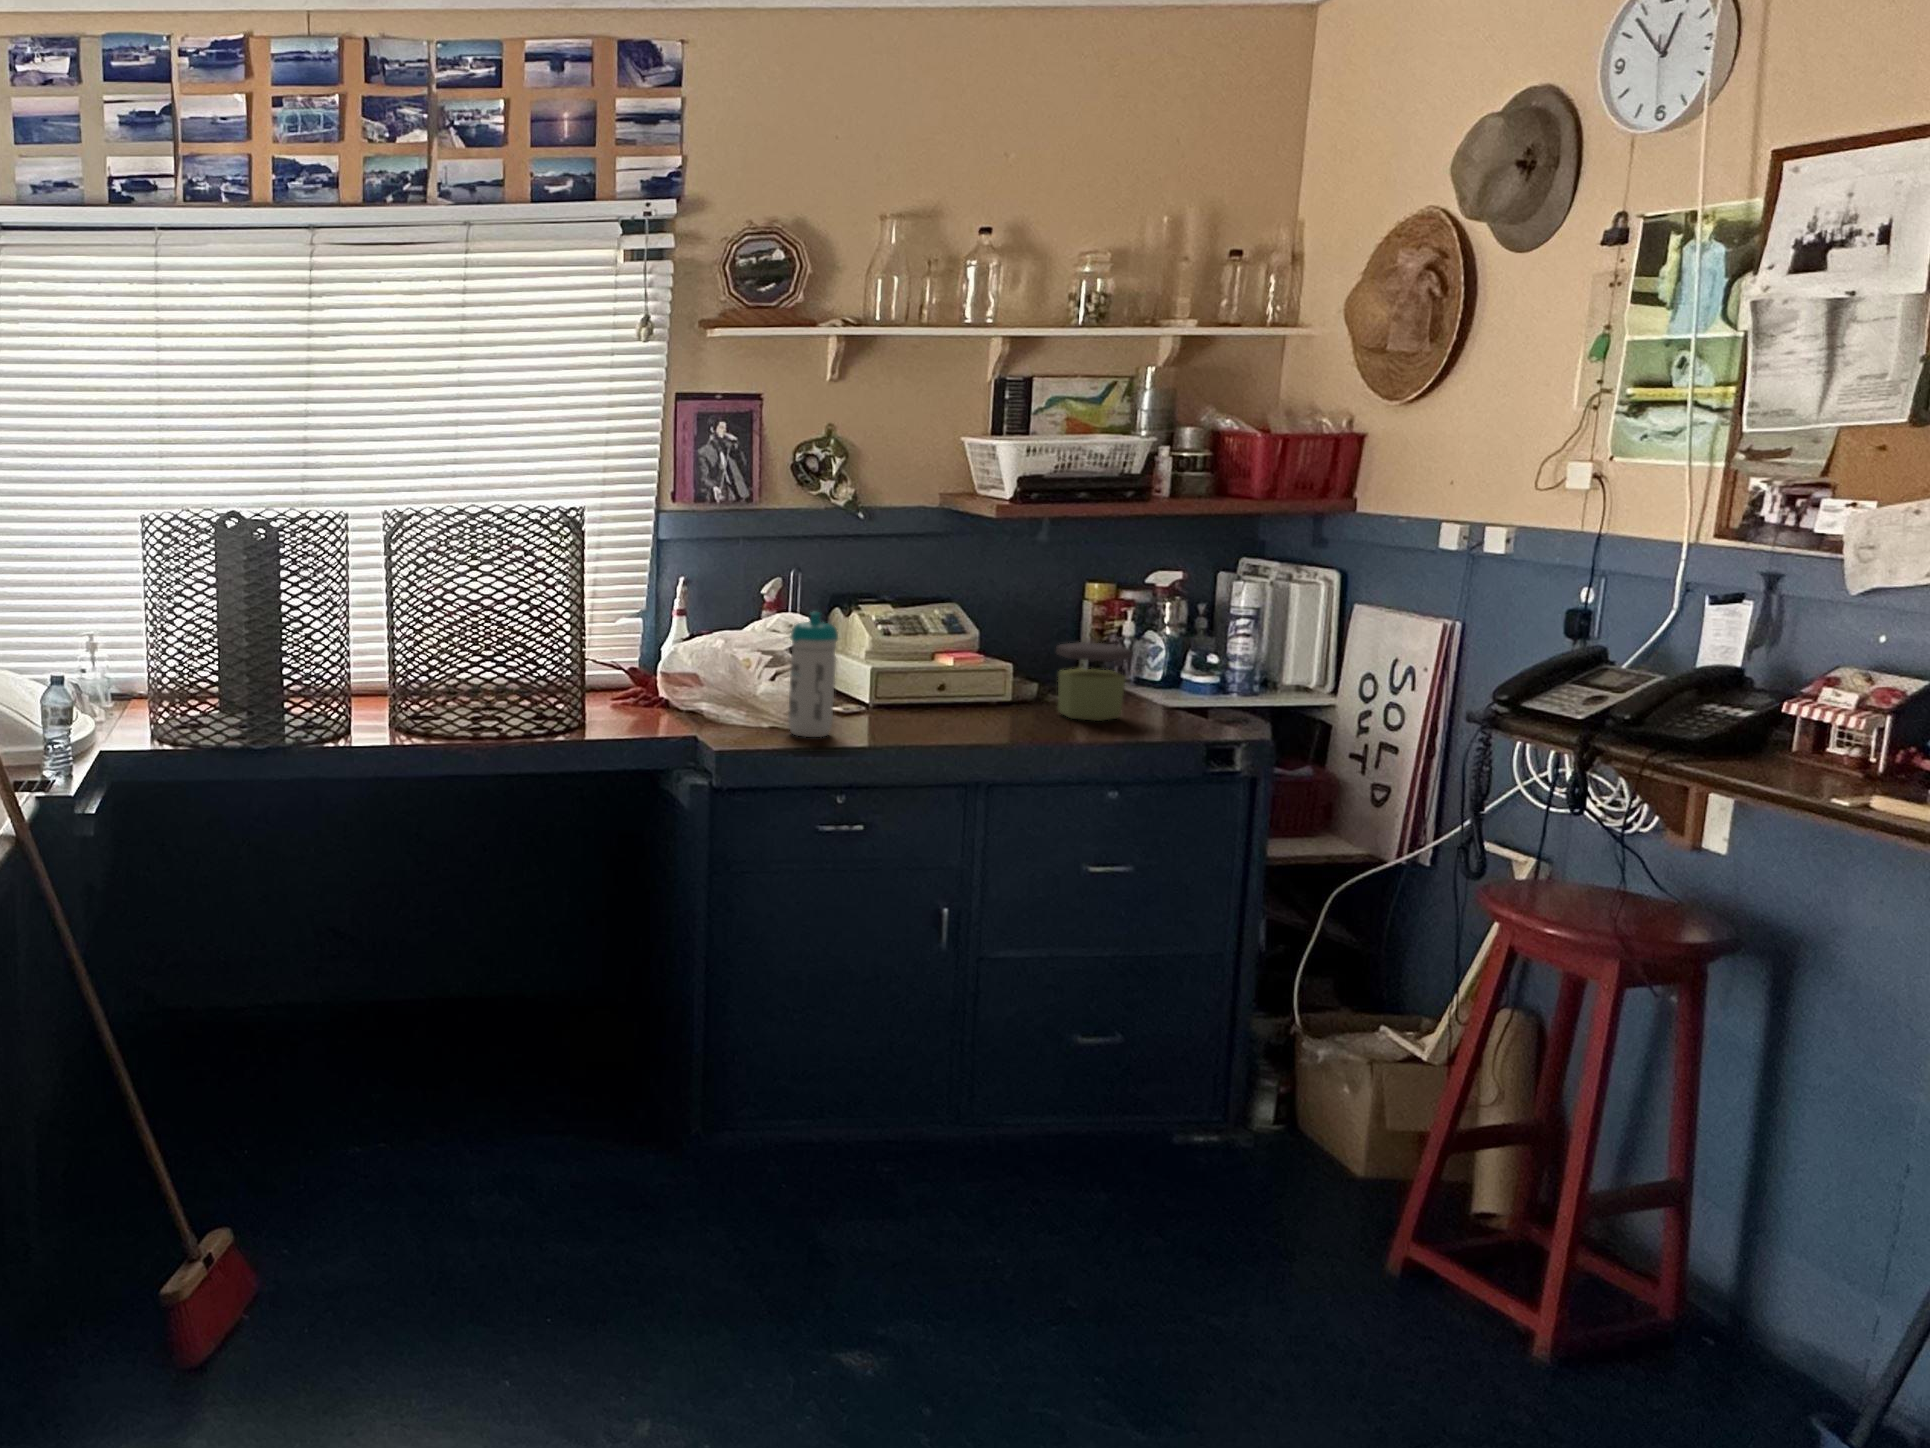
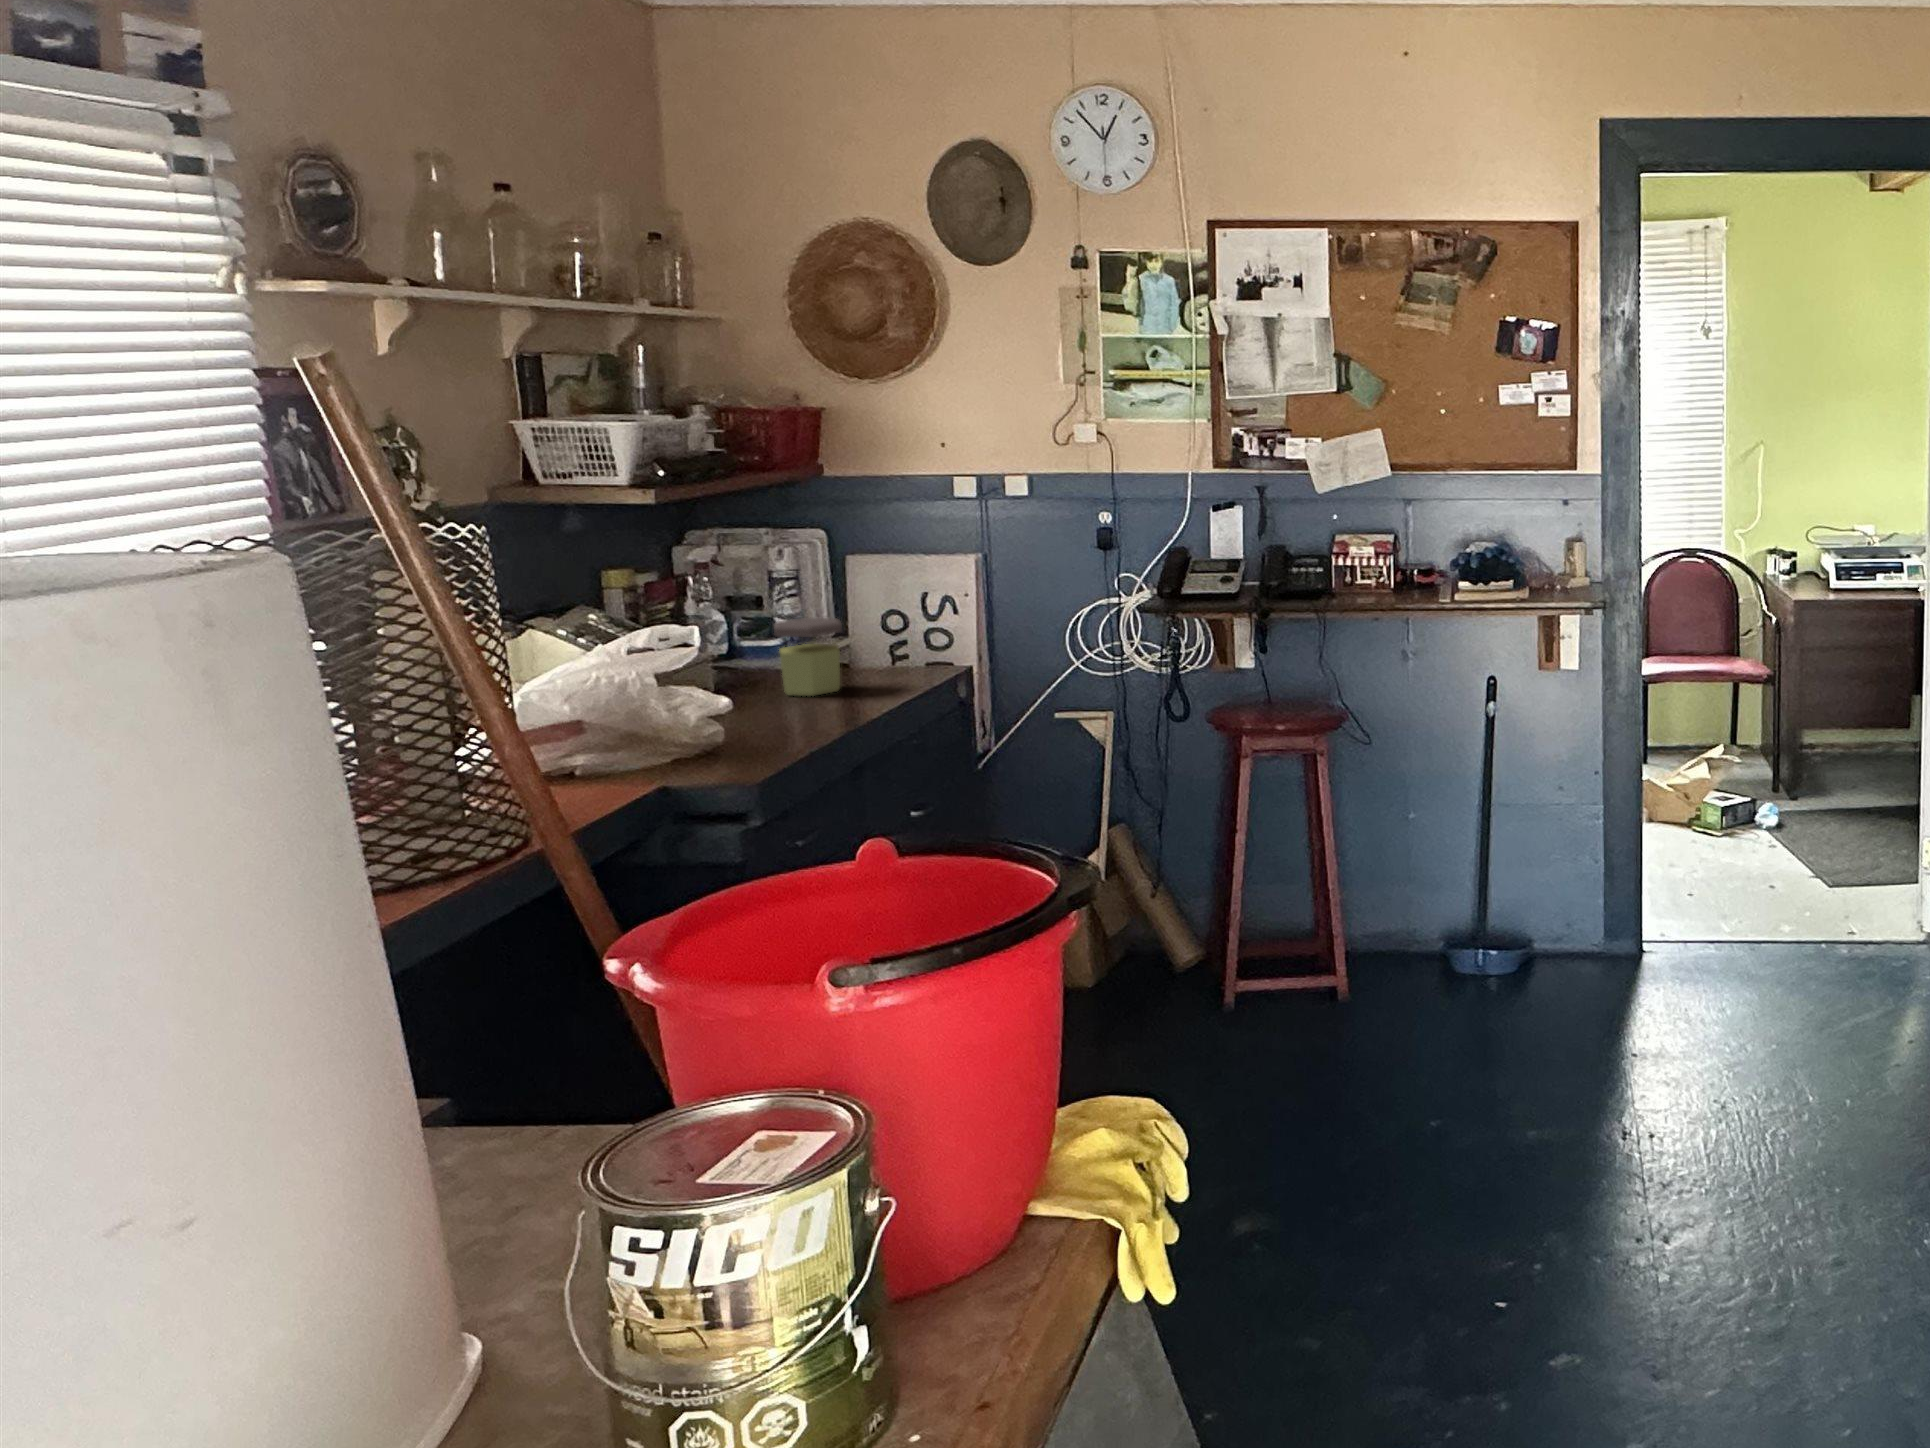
water bottle: present [788,612,838,737] -> none [680,626,744,772]

